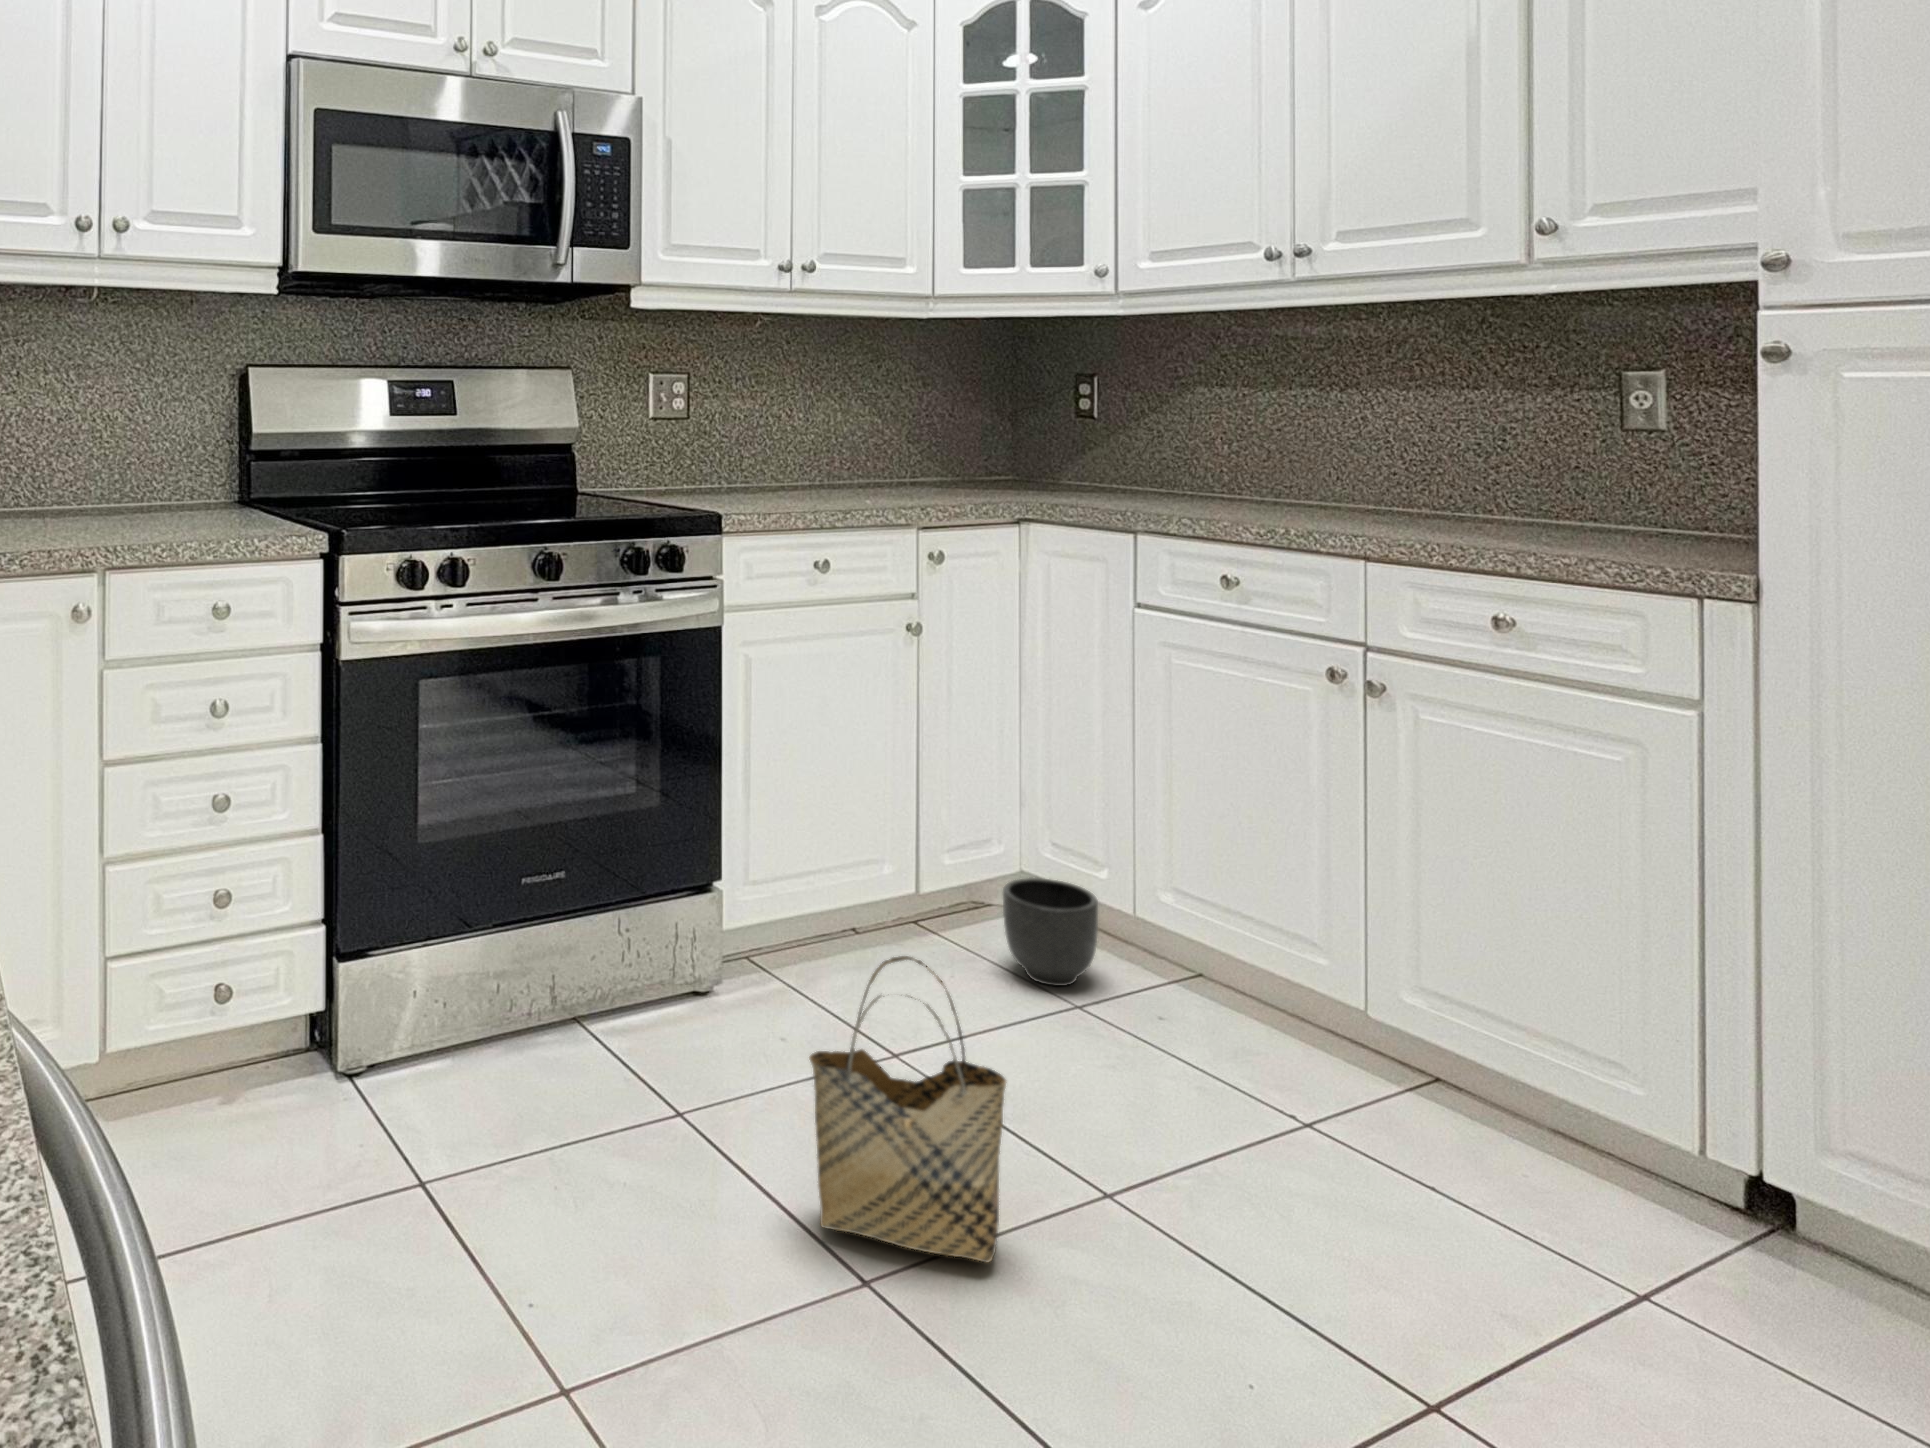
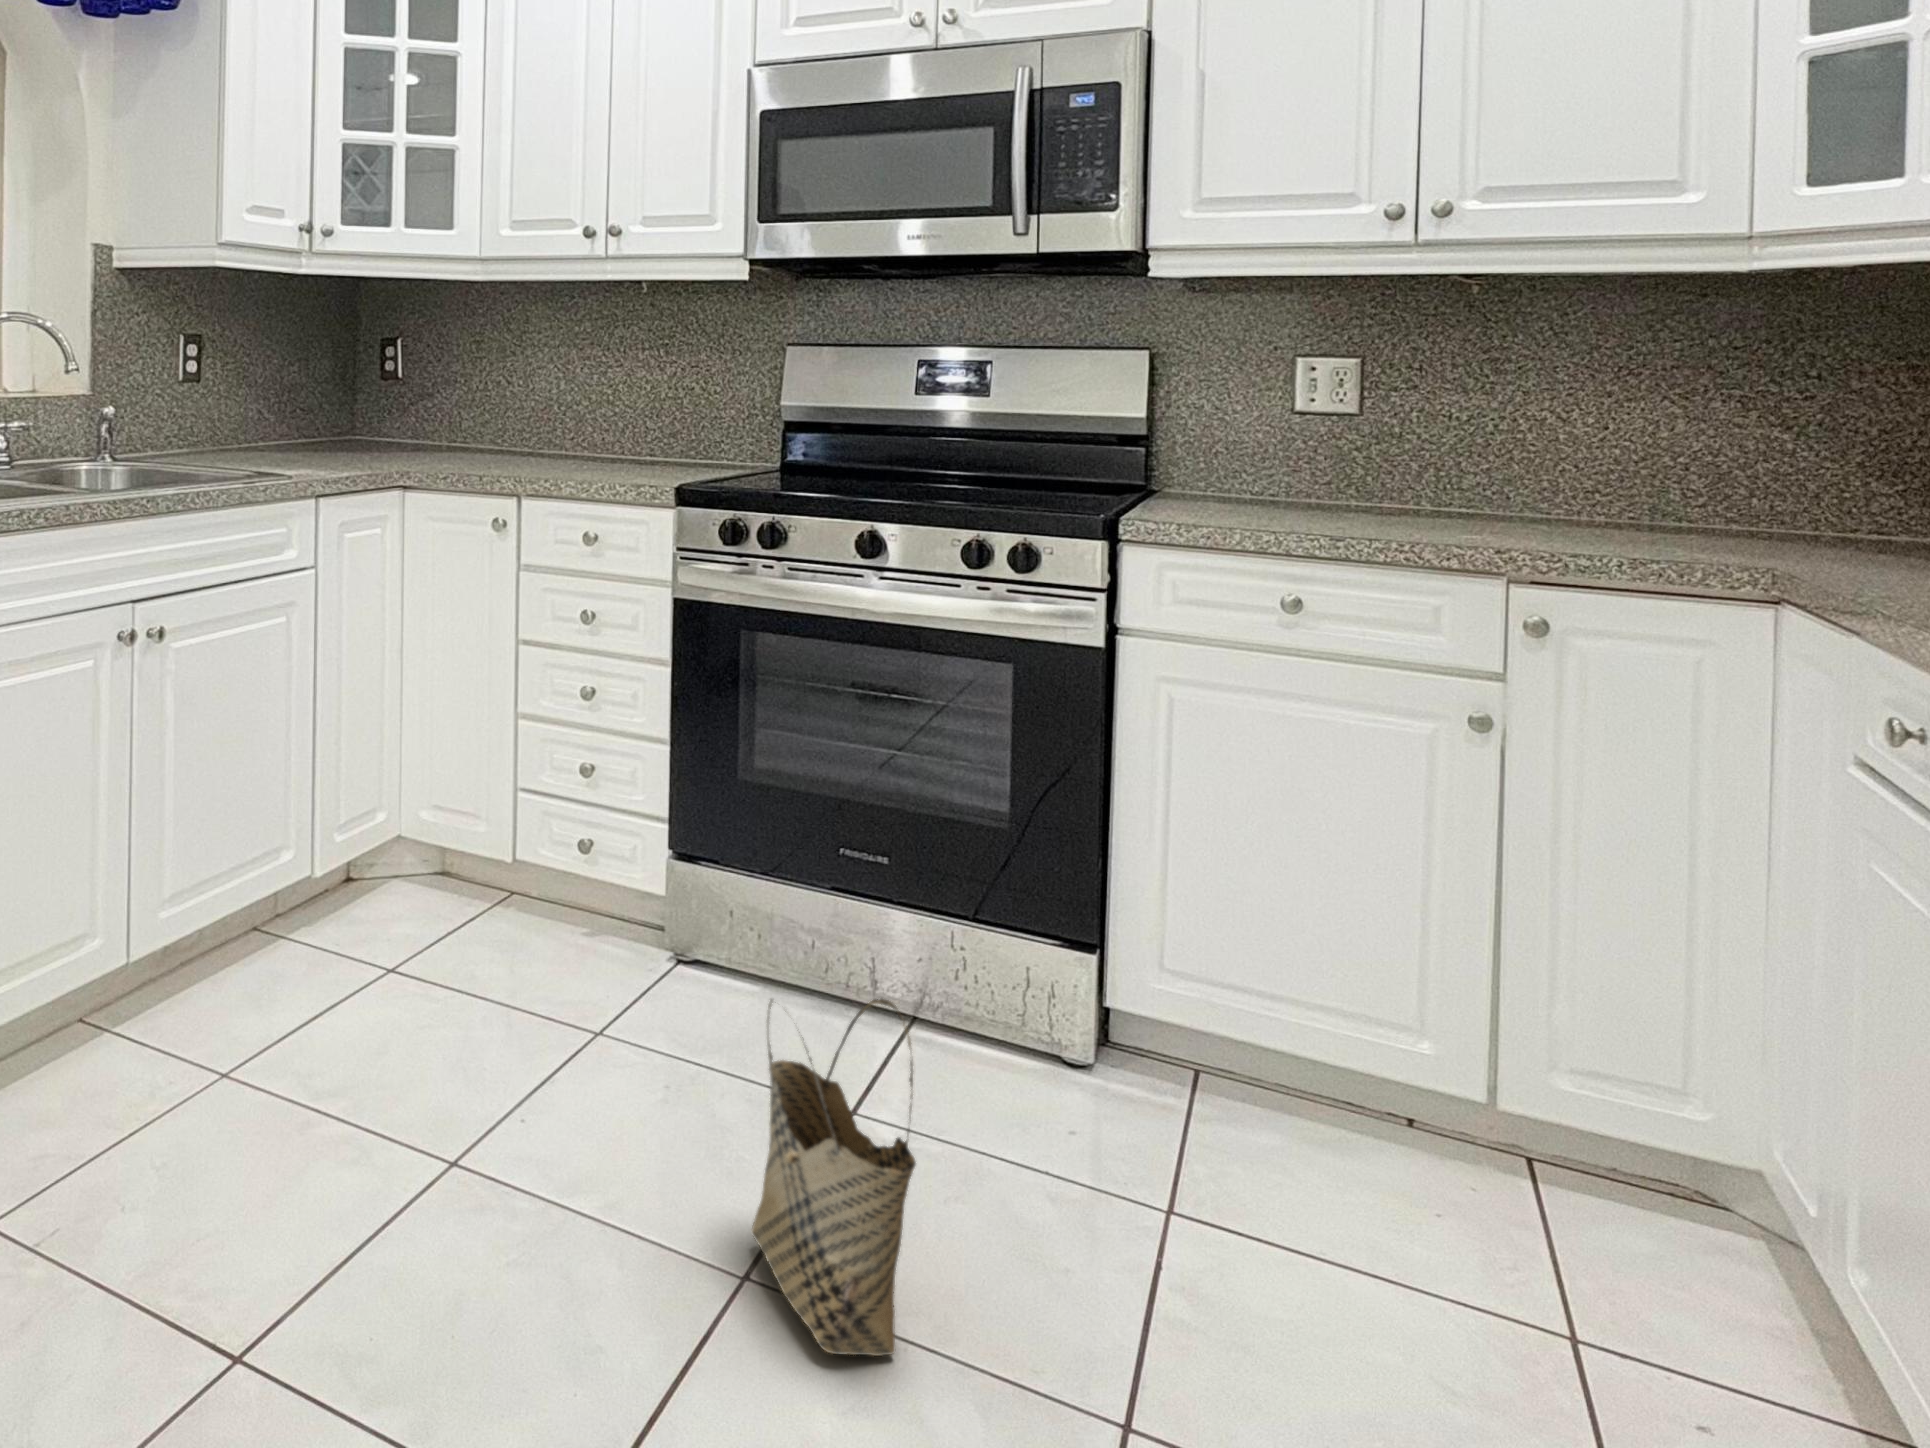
planter: present [1003,878,1098,986] -> none [1523,1145,1707,1344]

